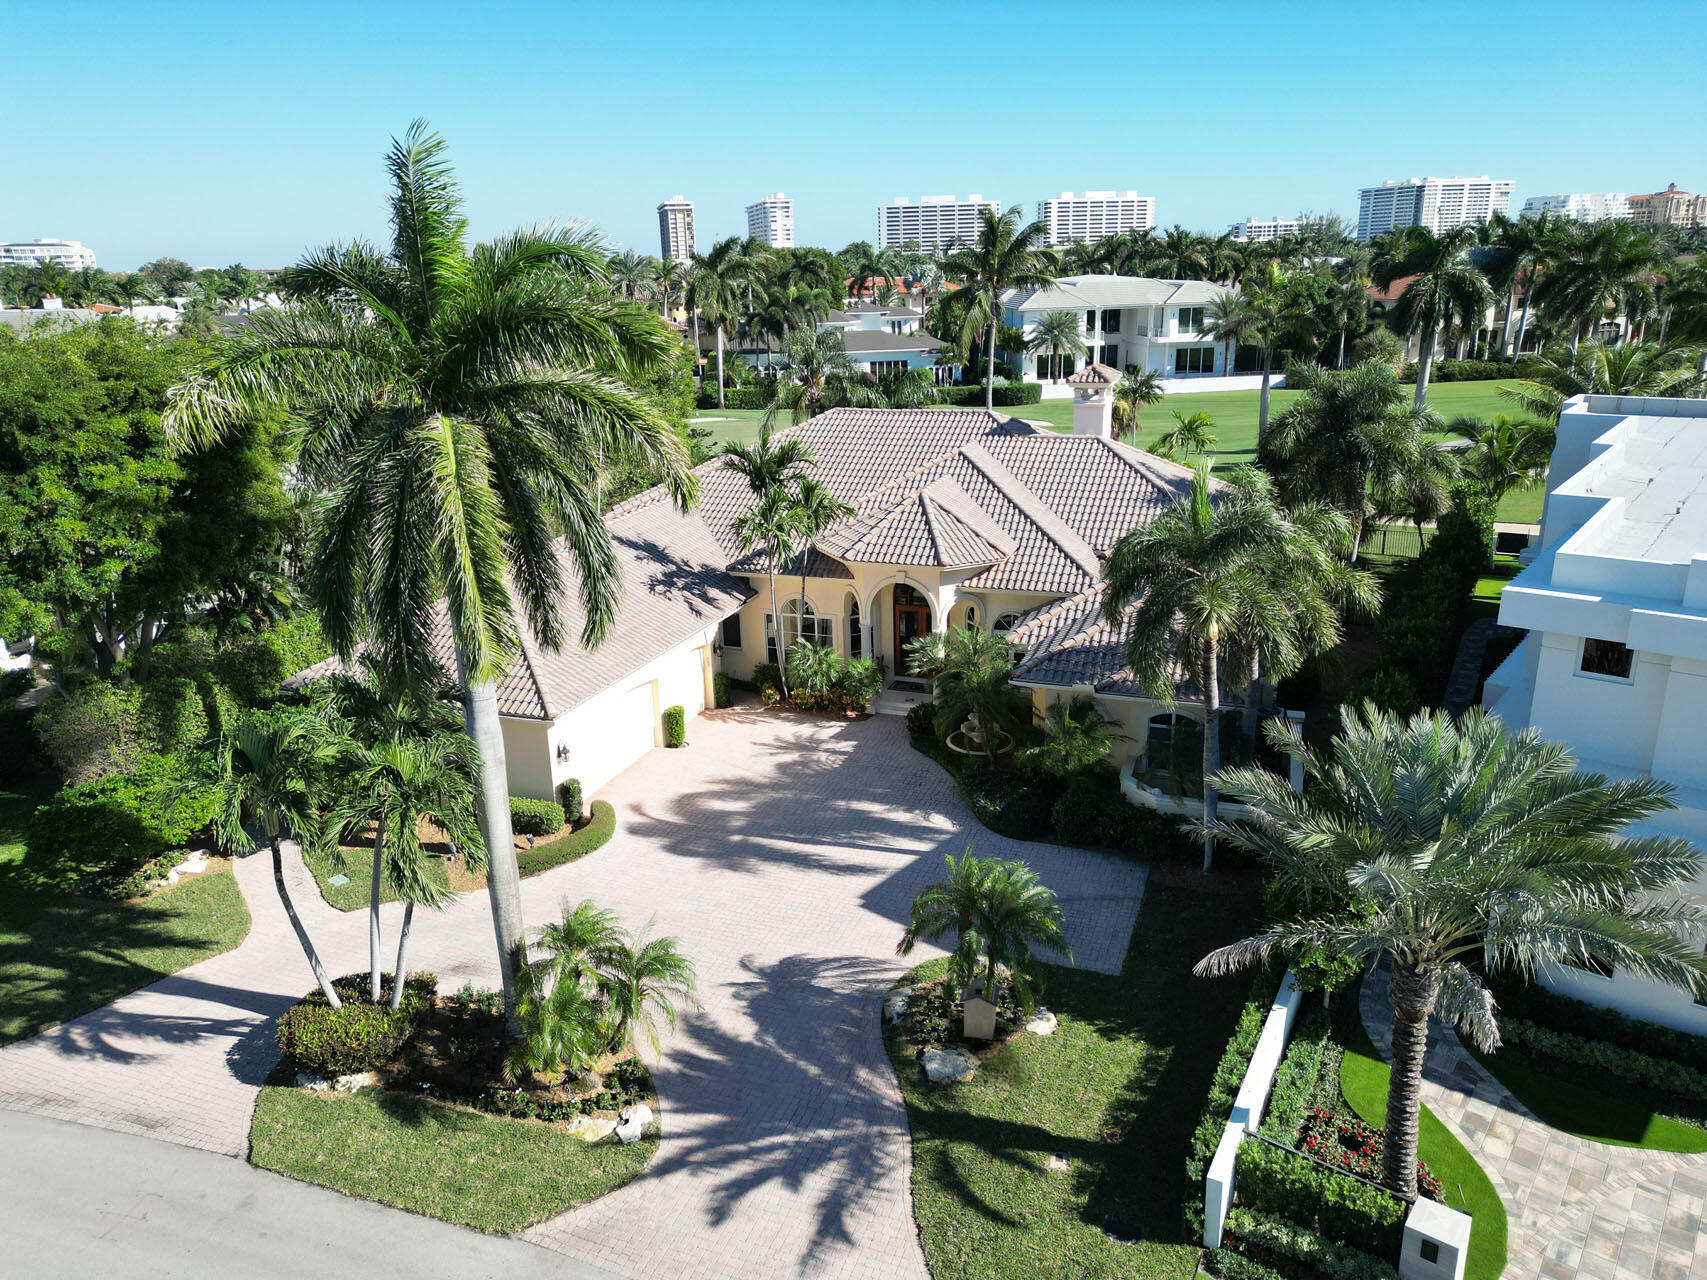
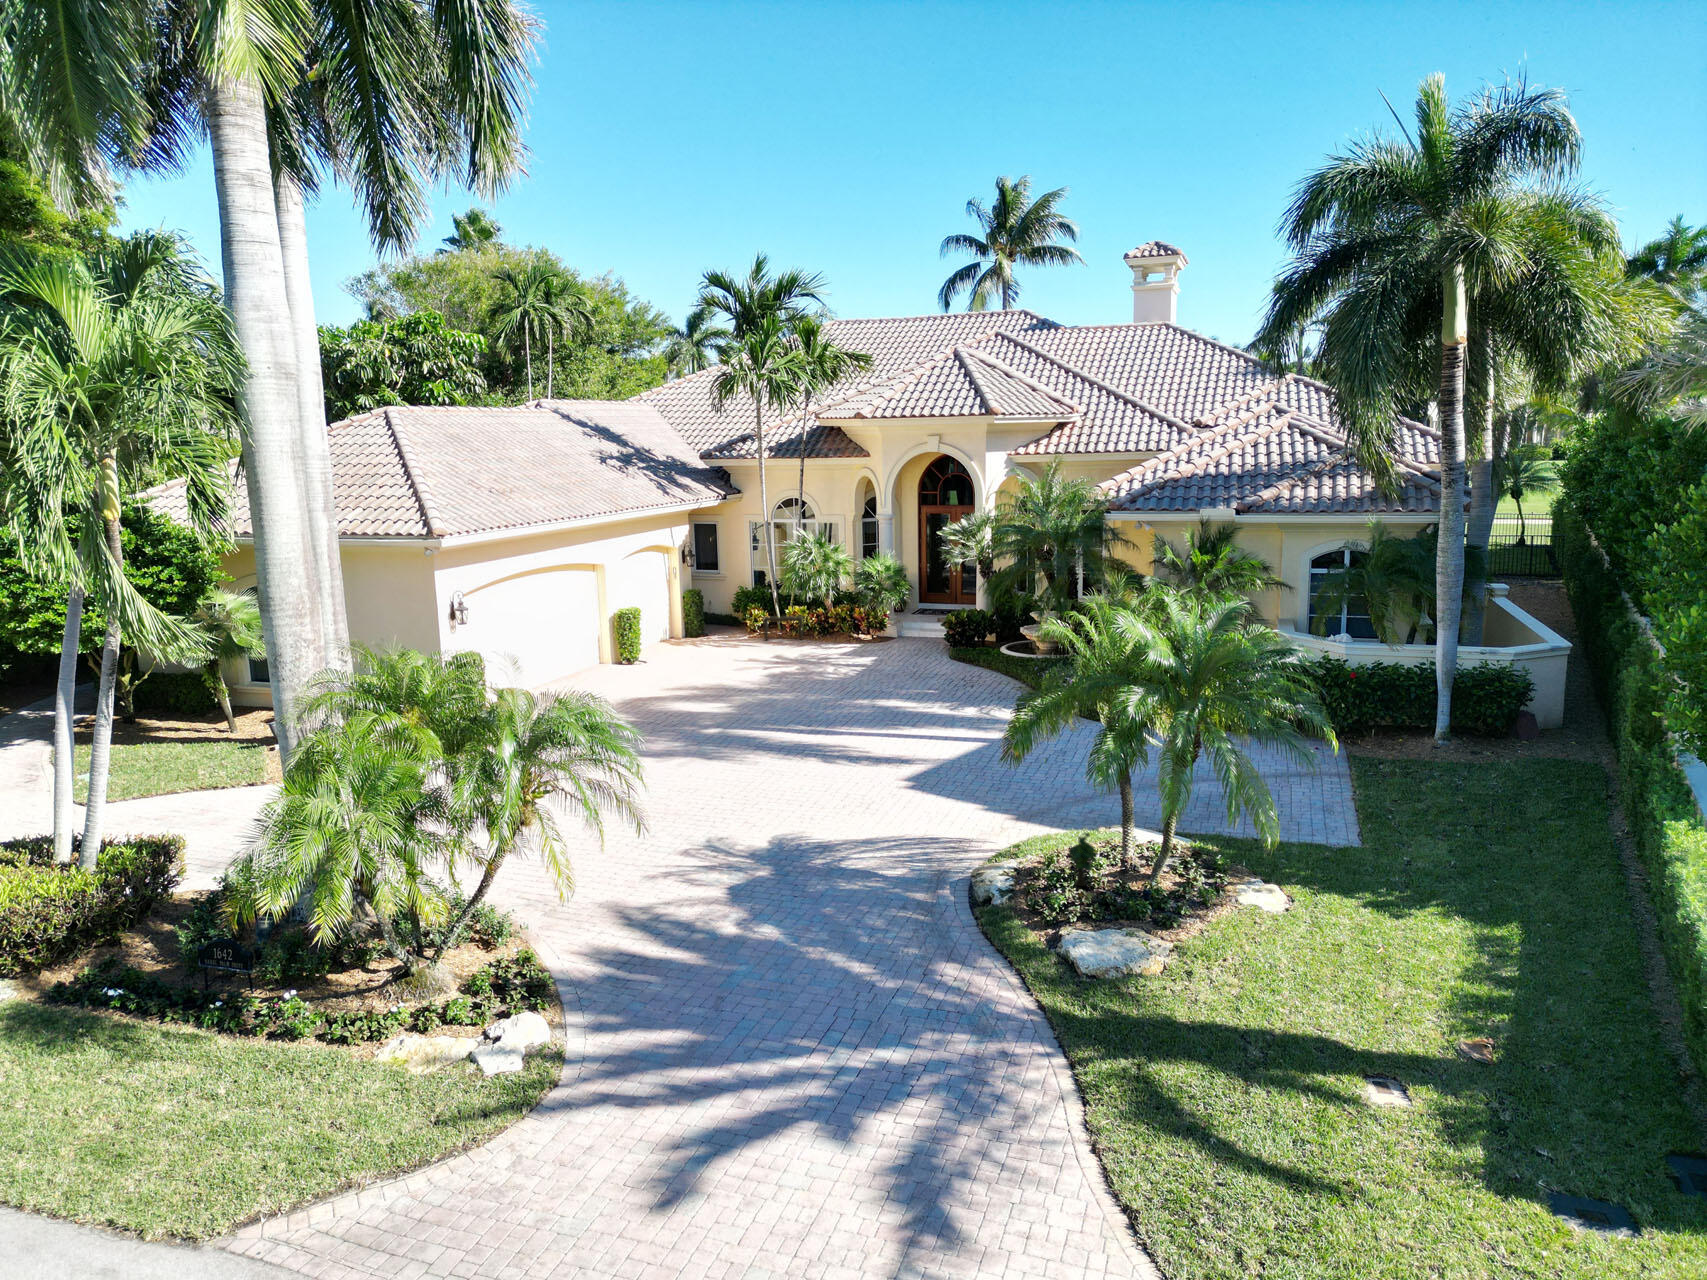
bench: none [772,698,804,719] -> present [763,616,803,640]
trash can: present [959,977,1000,1040] -> none [1115,818,1183,922]

